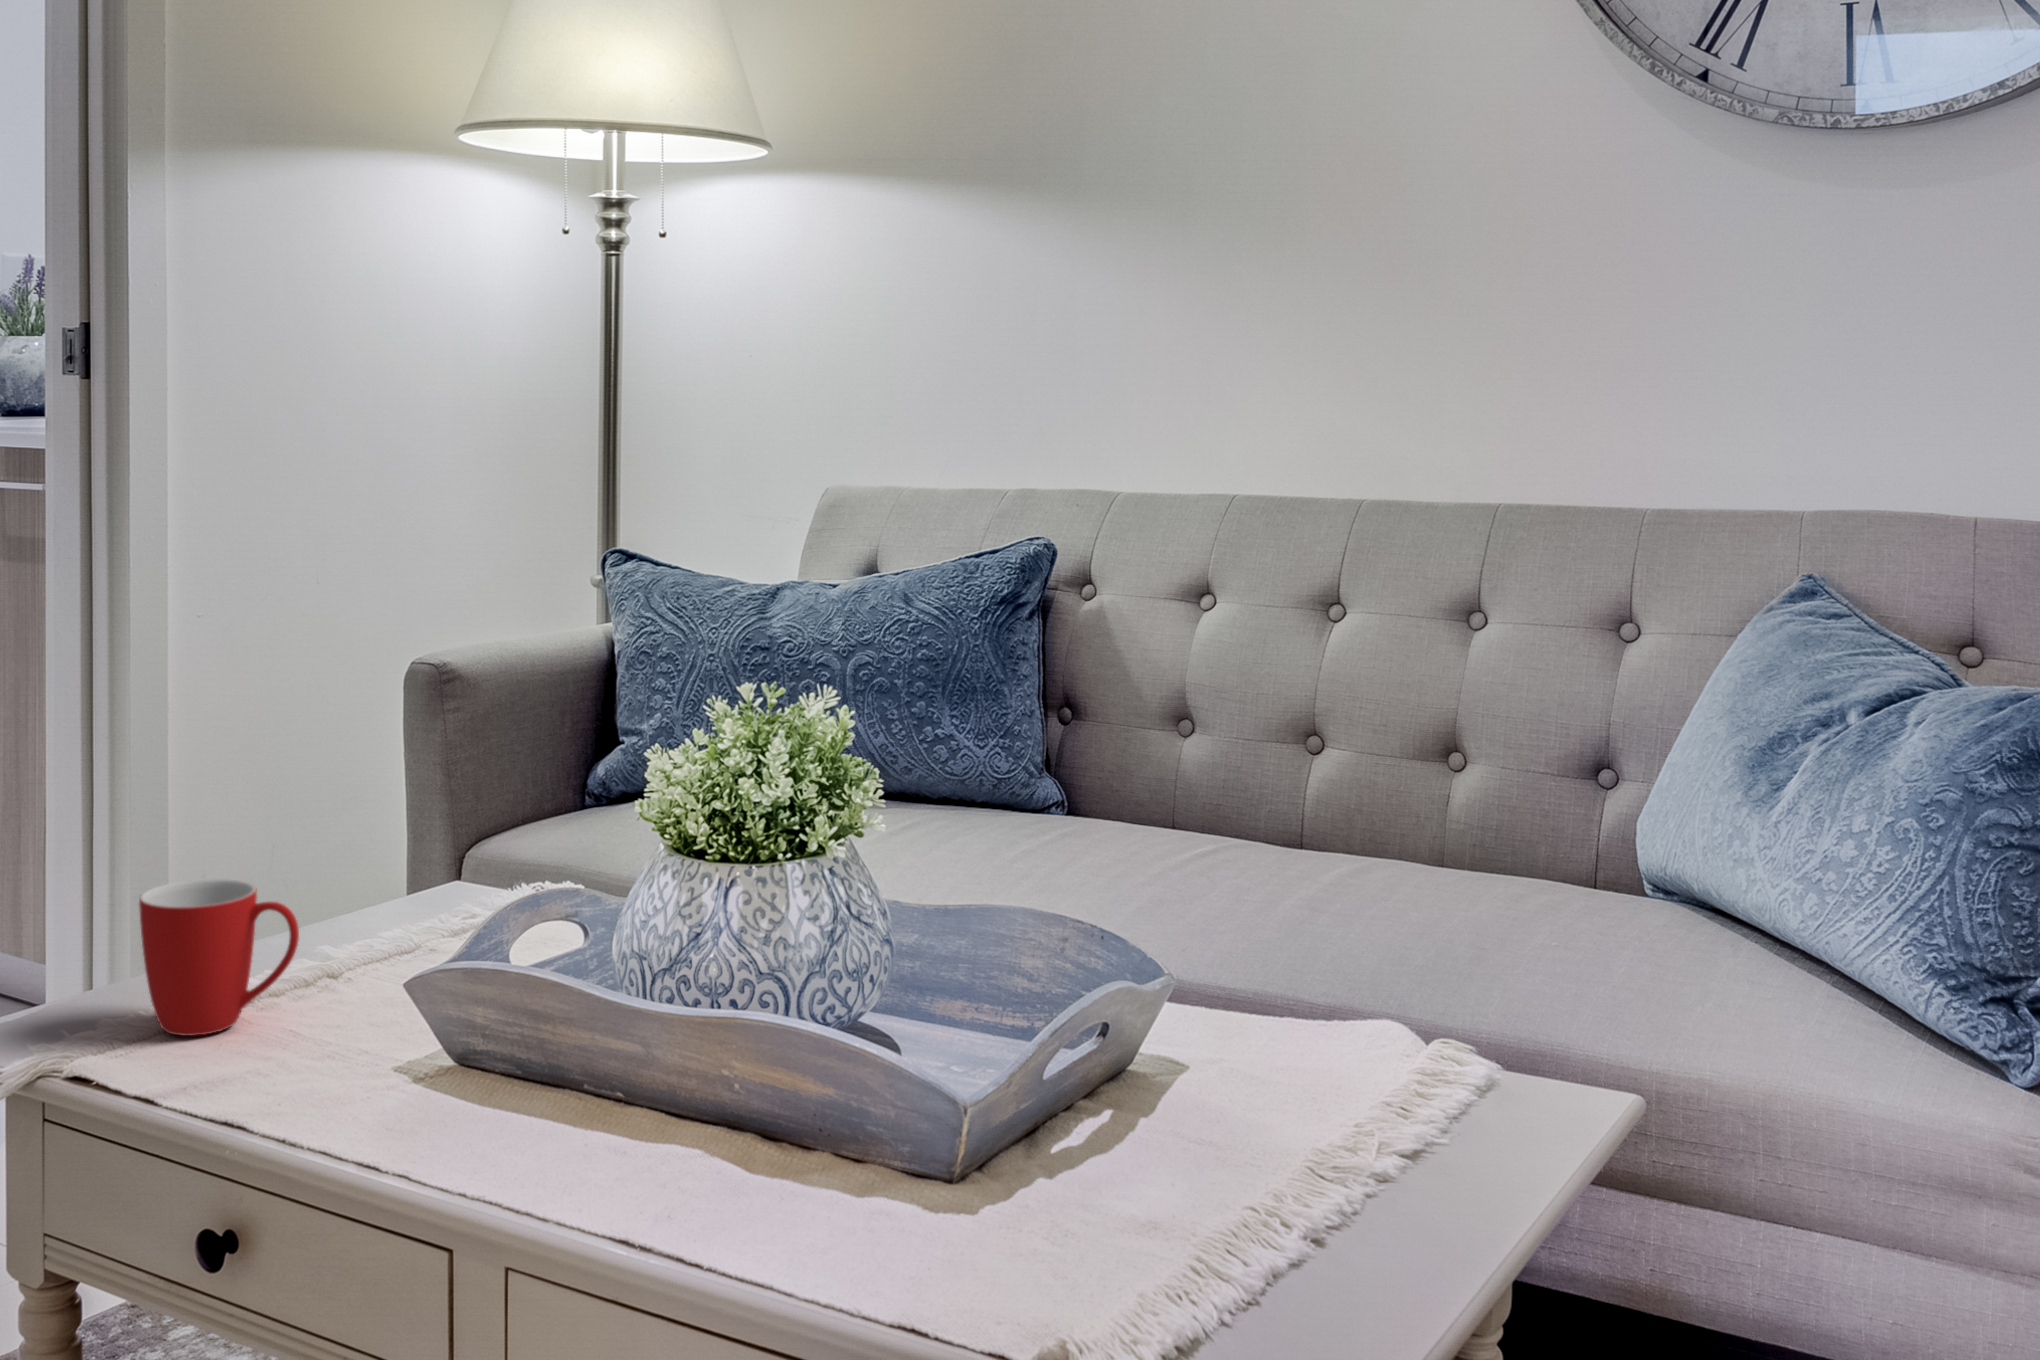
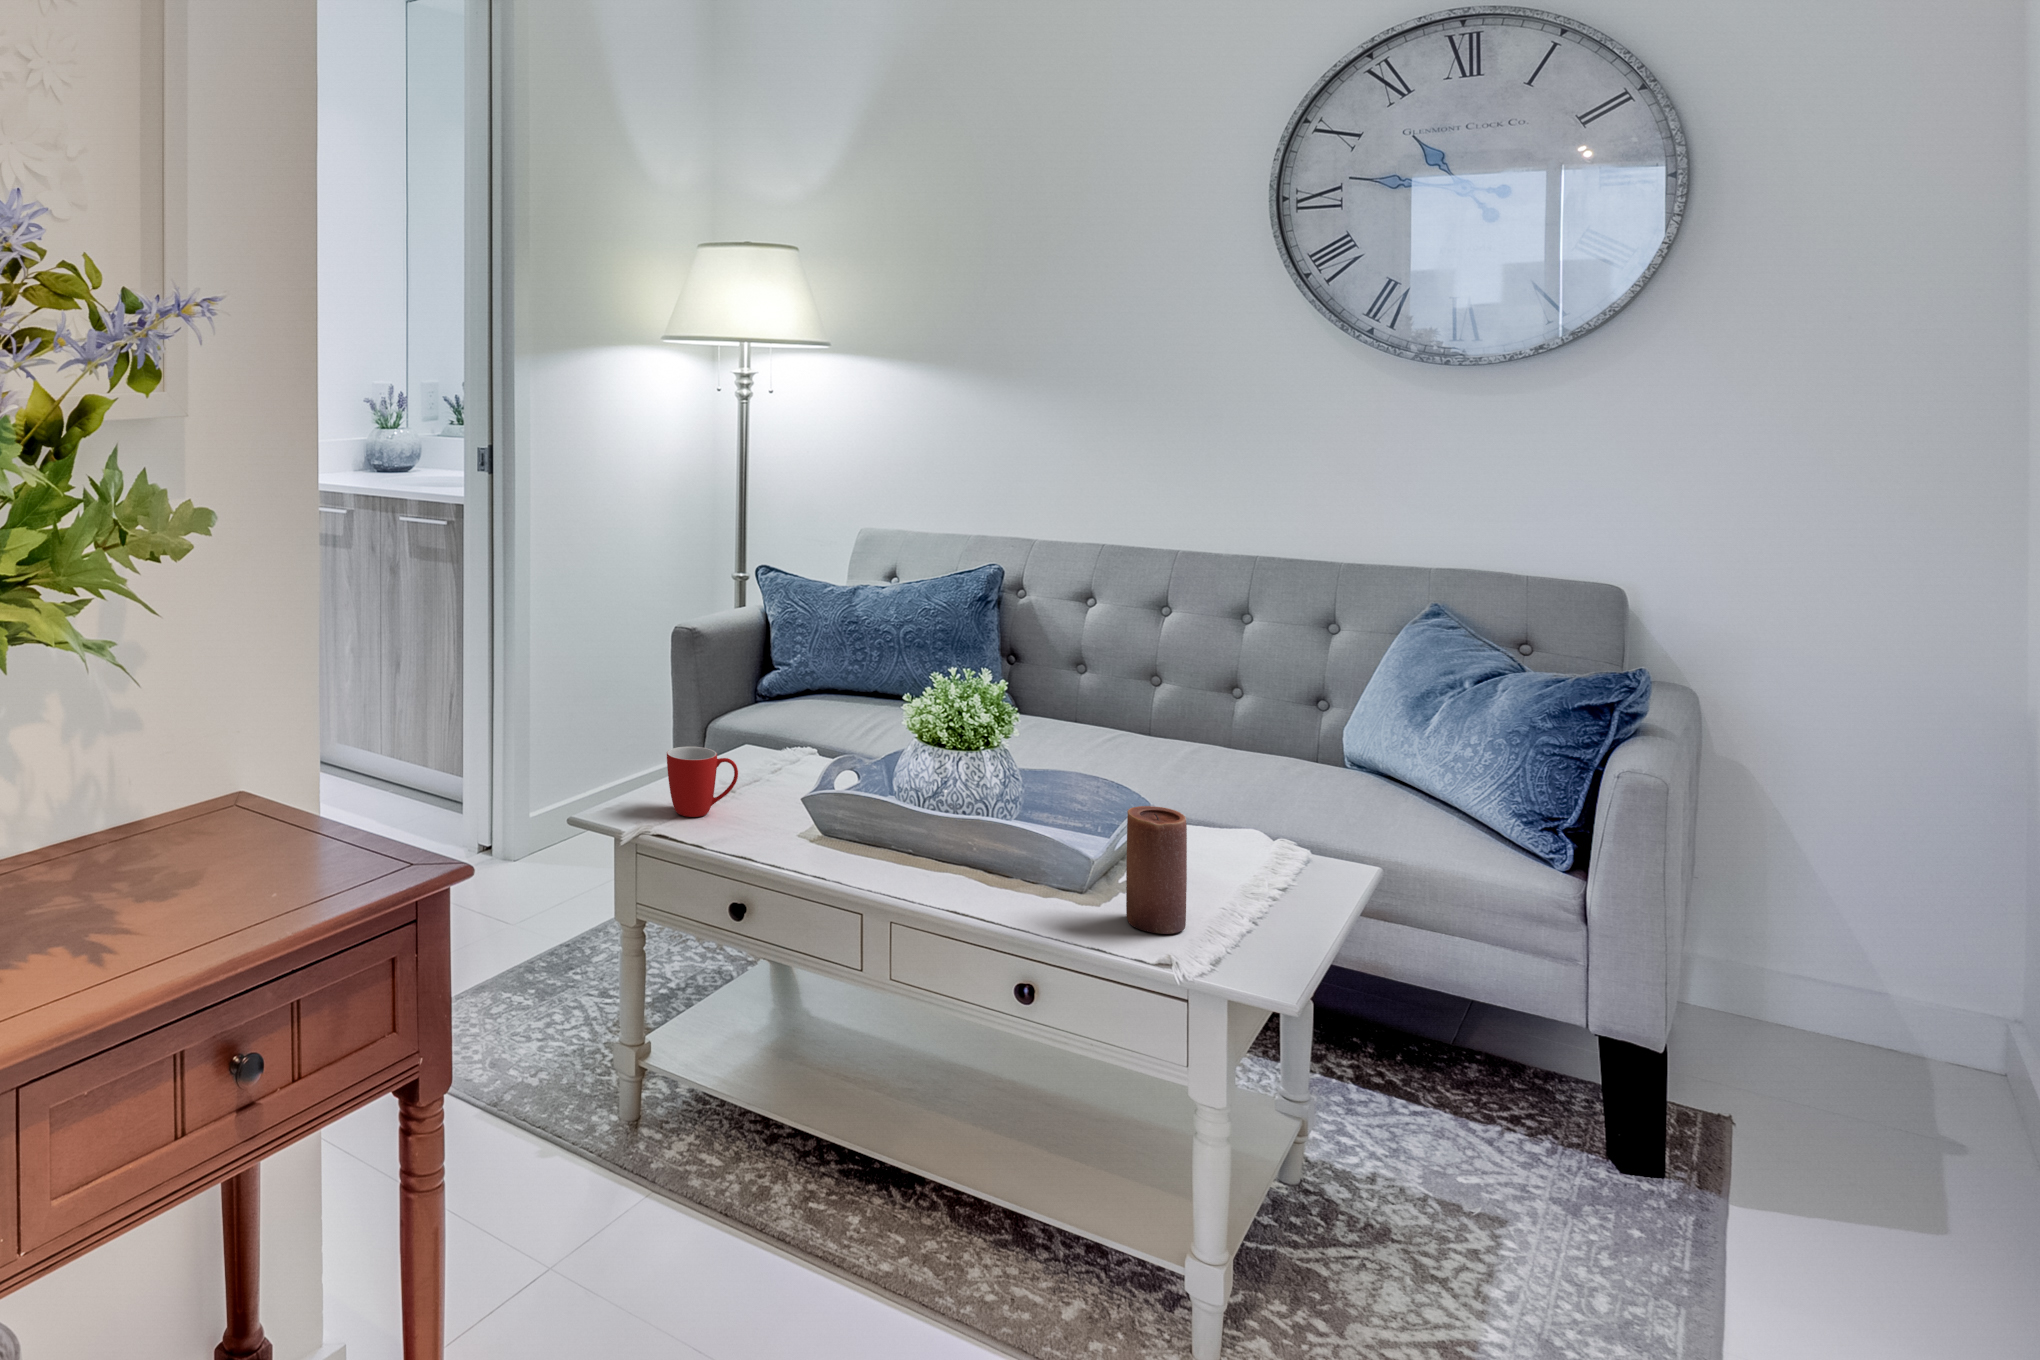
candle: none [1027,977,1160,1287] -> present [1126,806,1187,934]

